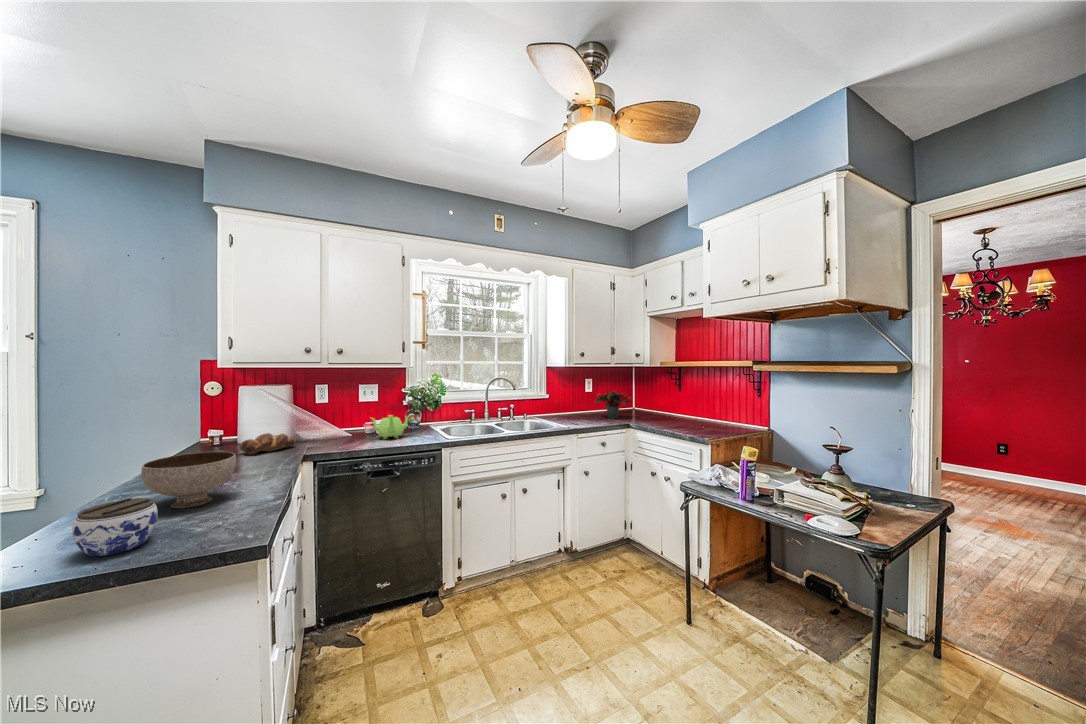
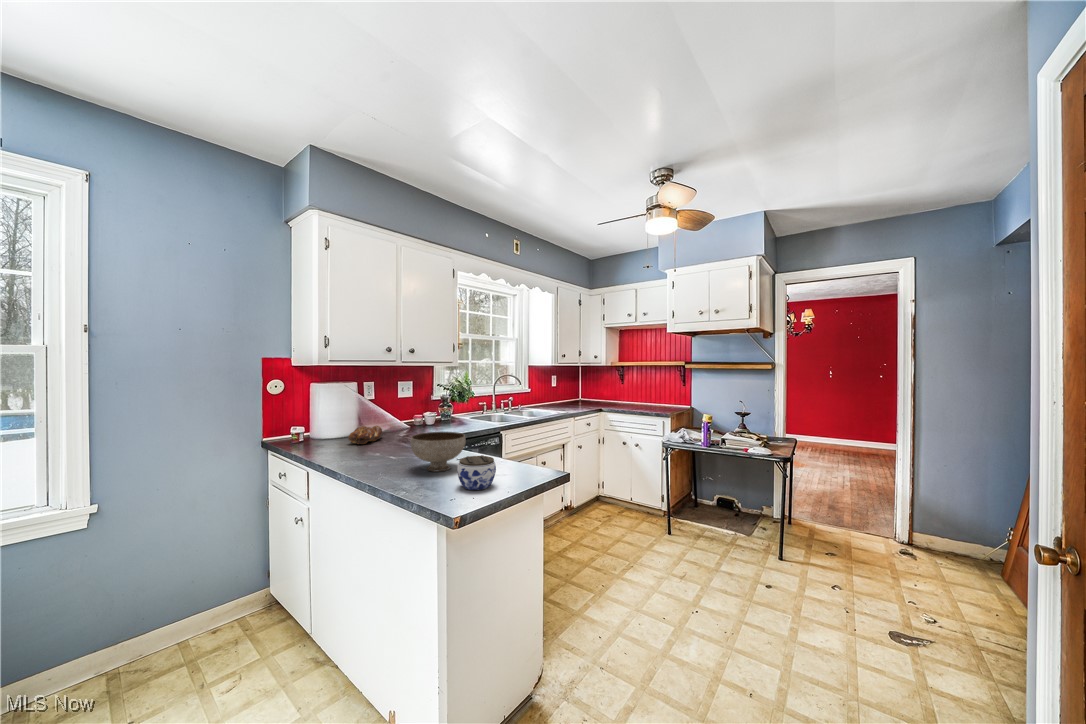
potted plant: present [595,391,630,419] -> none [566,385,594,406]
teapot: present [371,415,410,439] -> none [431,407,460,428]

